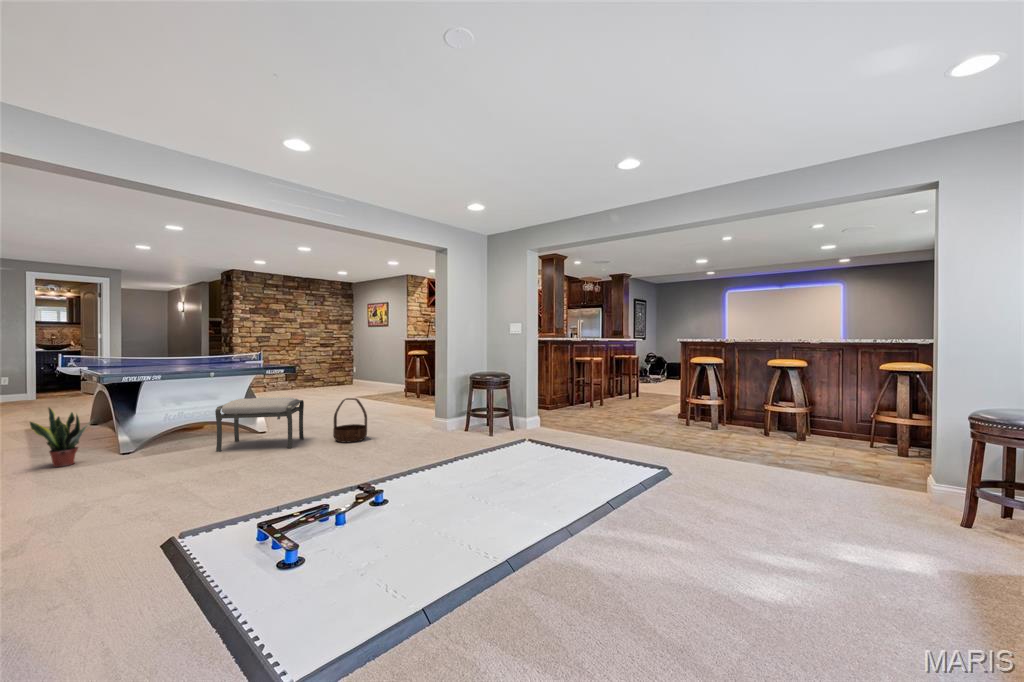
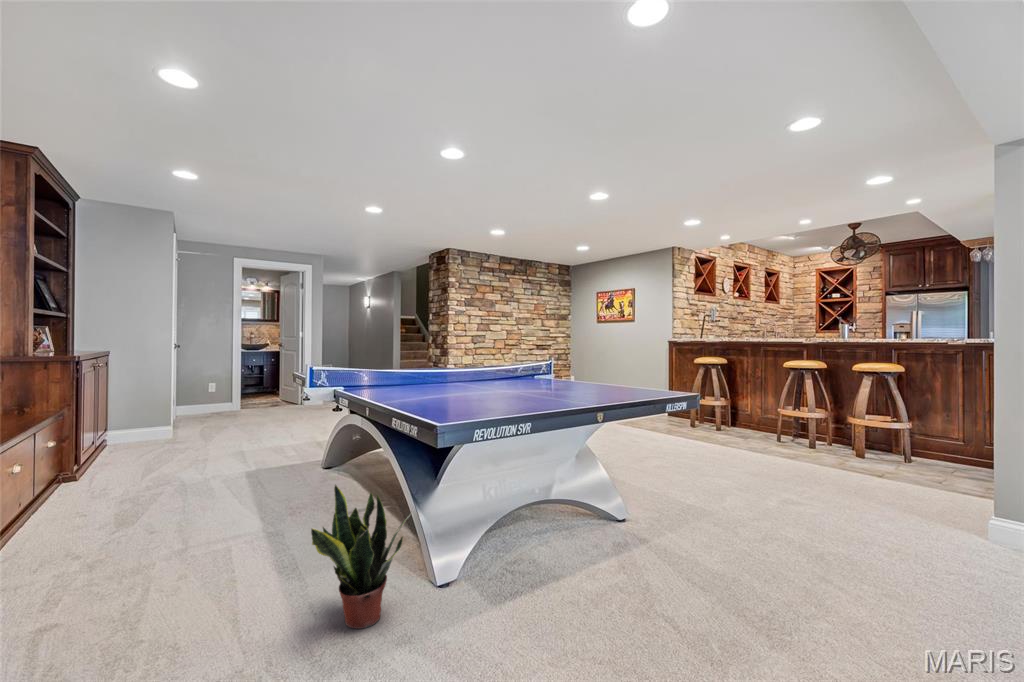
ottoman: present [215,397,304,451] -> none [618,461,803,598]
basket: present [333,398,367,443] -> none [835,471,929,583]

